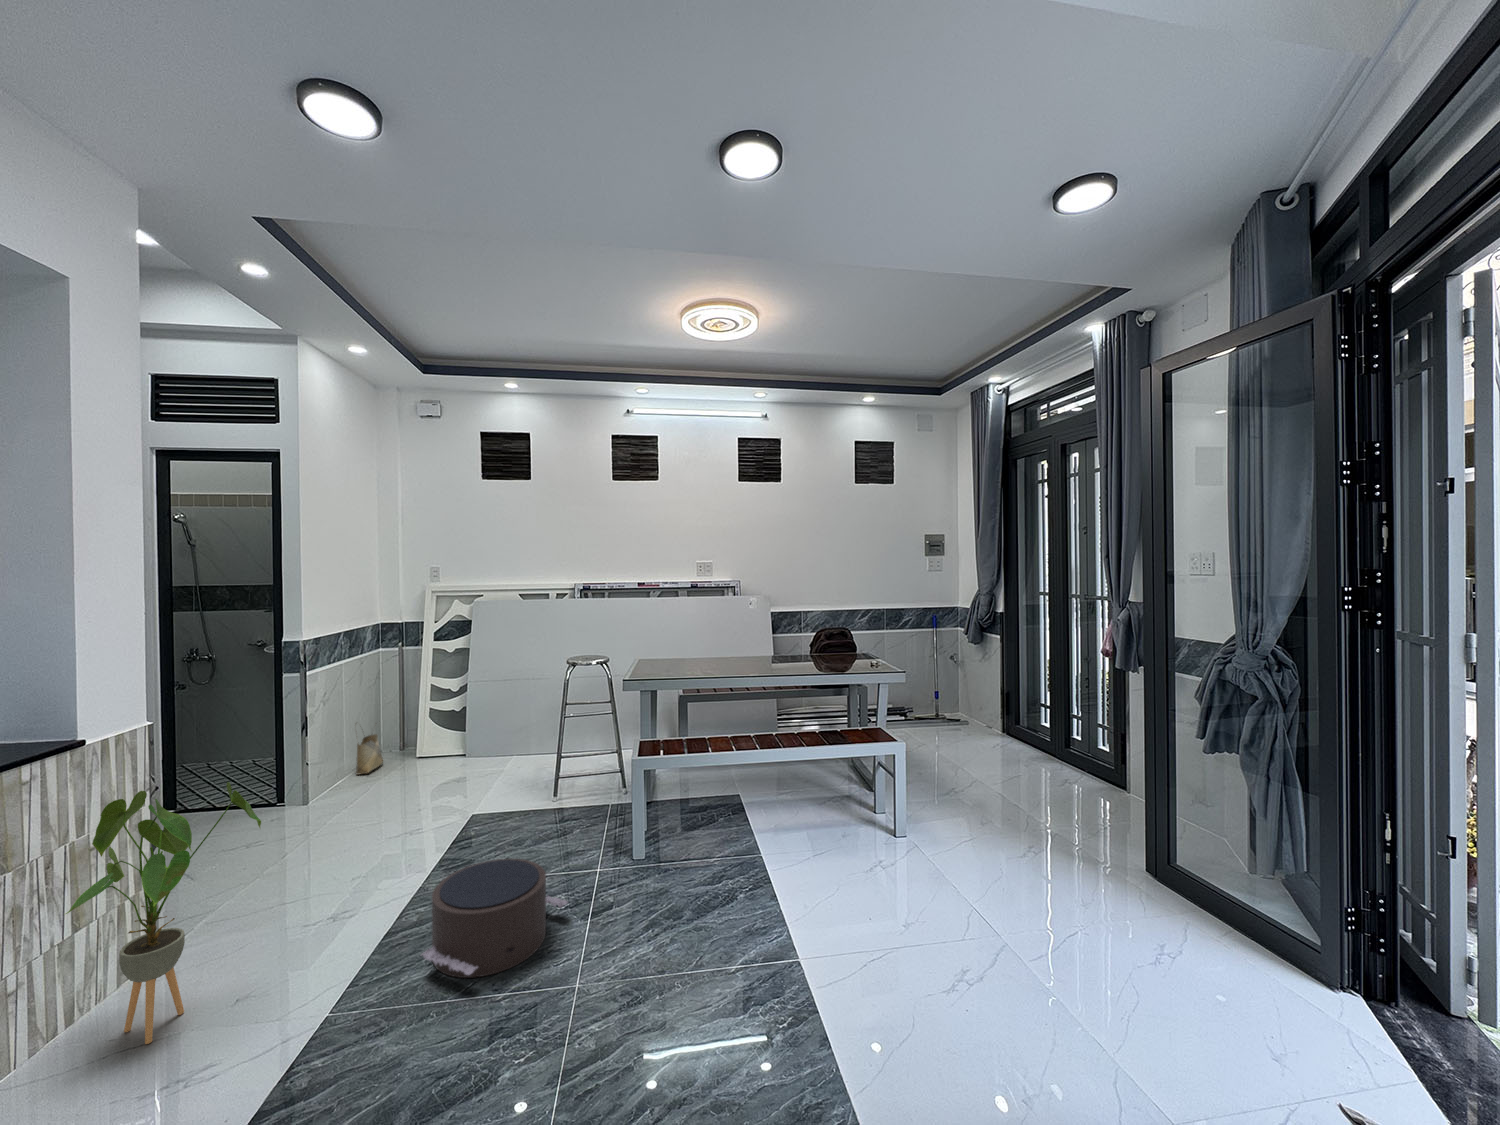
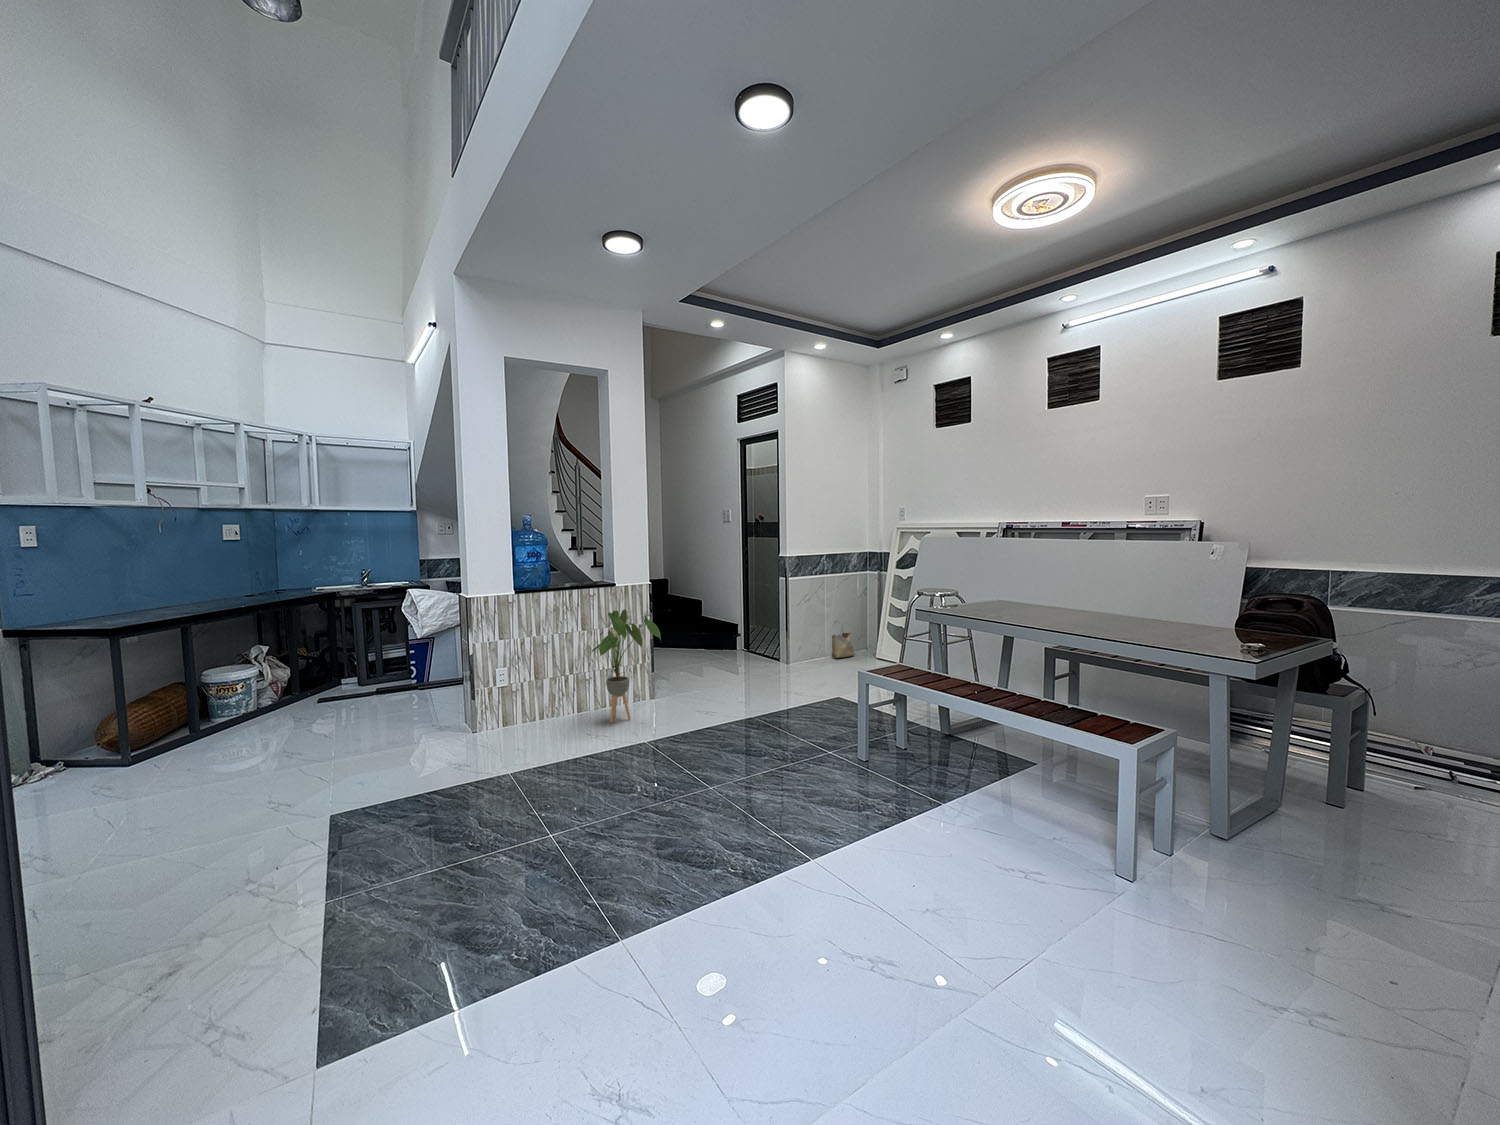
pouf: present [422,859,568,978] -> none [689,702,781,766]

